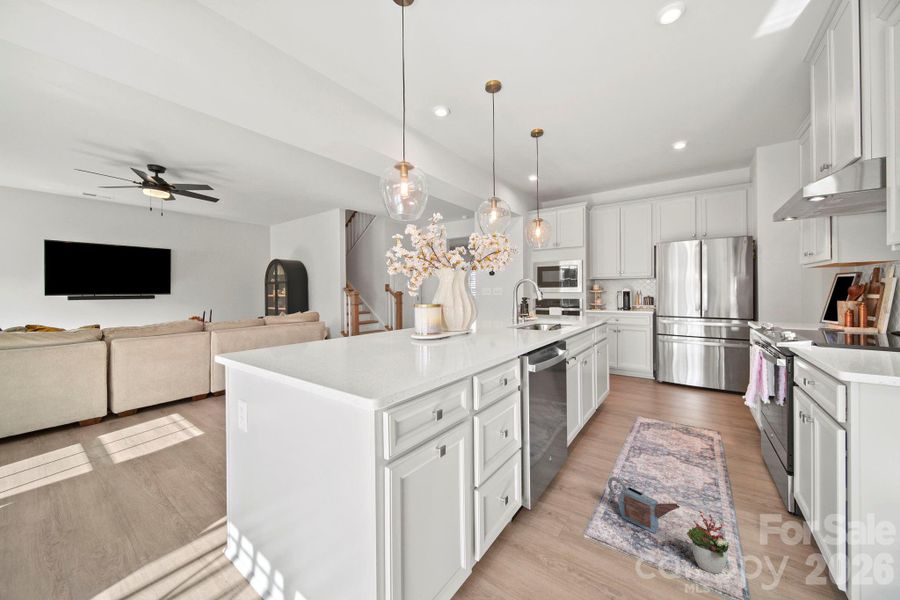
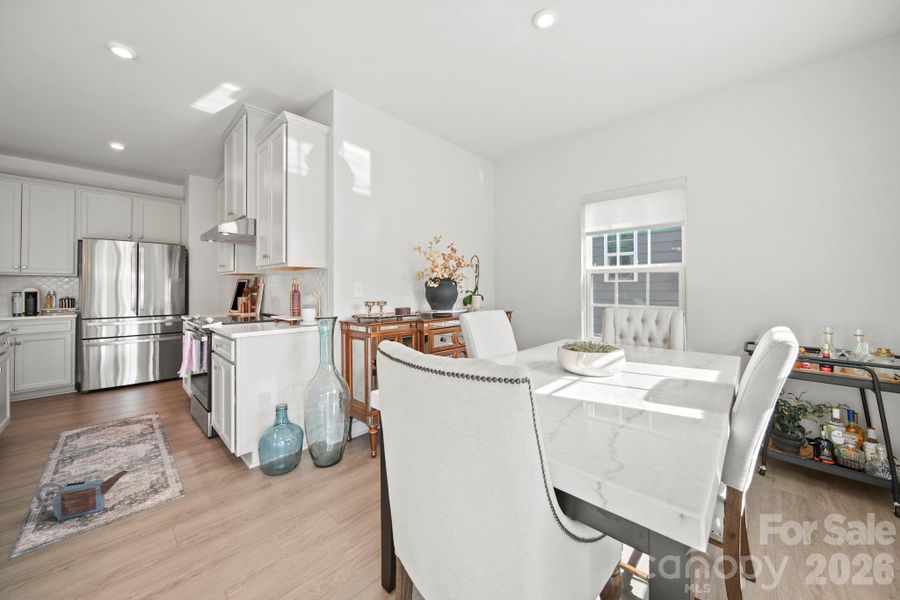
decorative plant: present [687,511,729,573] -> none [136,459,171,507]

